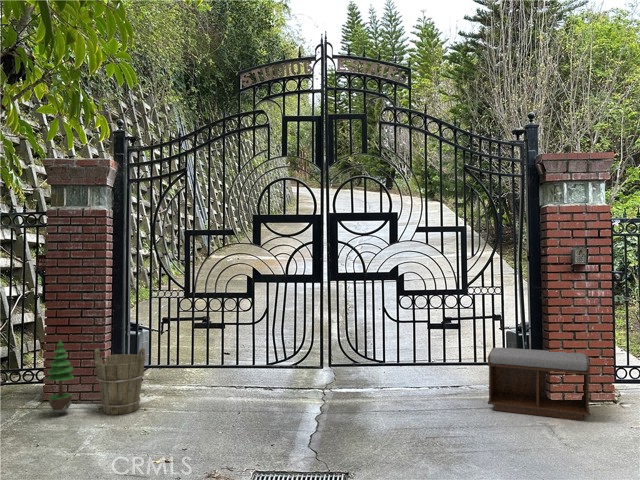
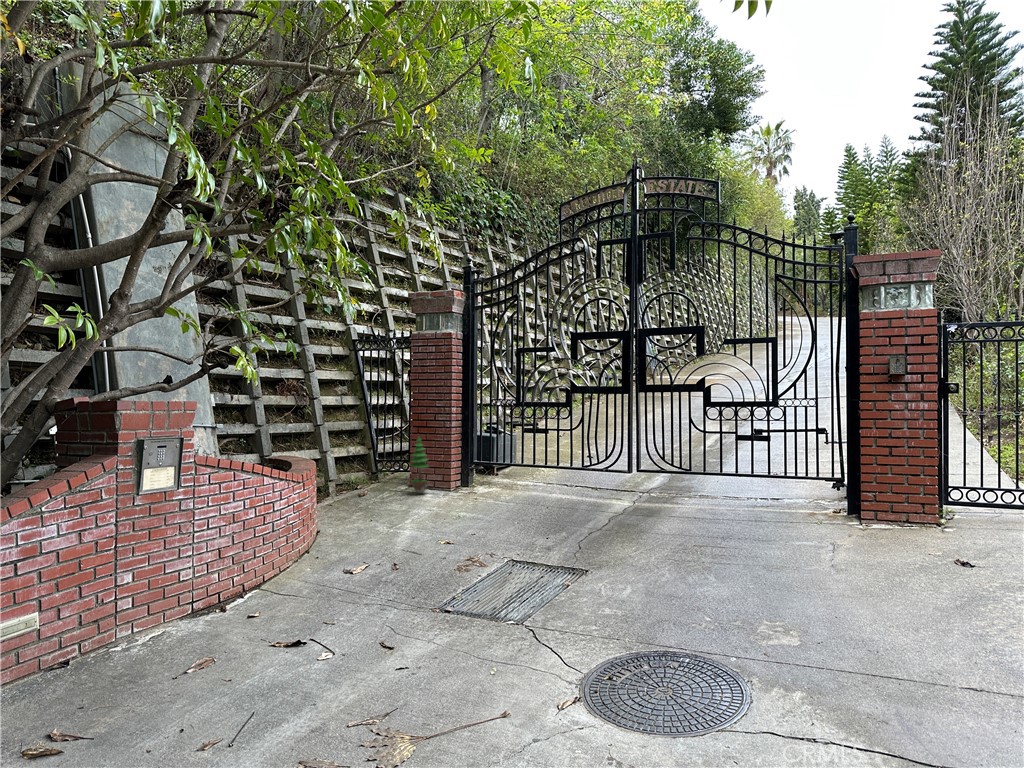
bucket: present [95,348,145,415] -> none [443,445,482,498]
bench: present [488,348,590,420] -> none [787,461,907,539]

